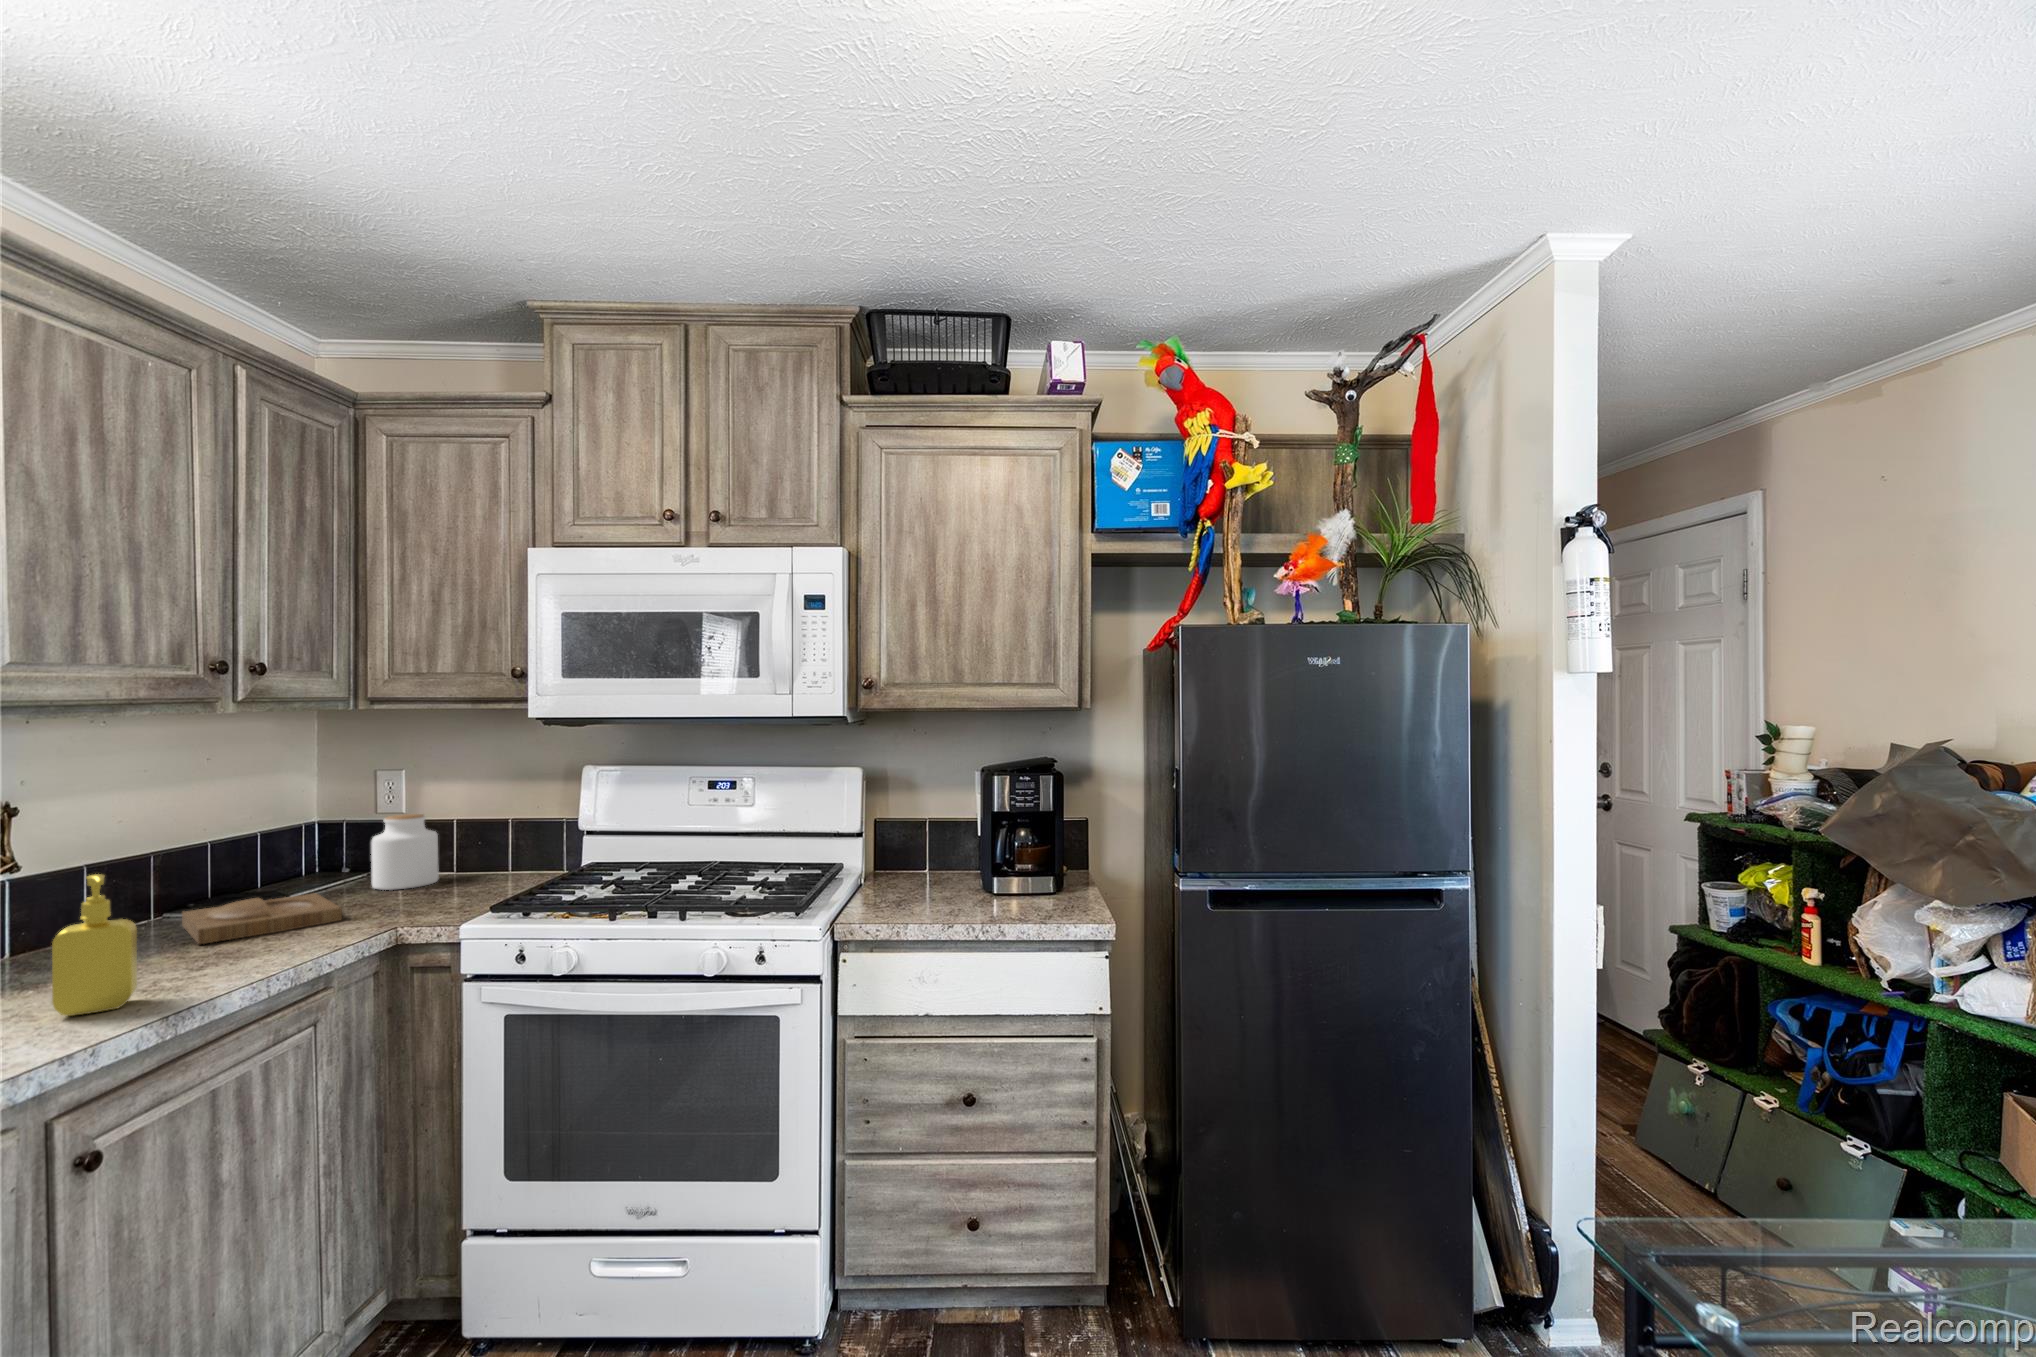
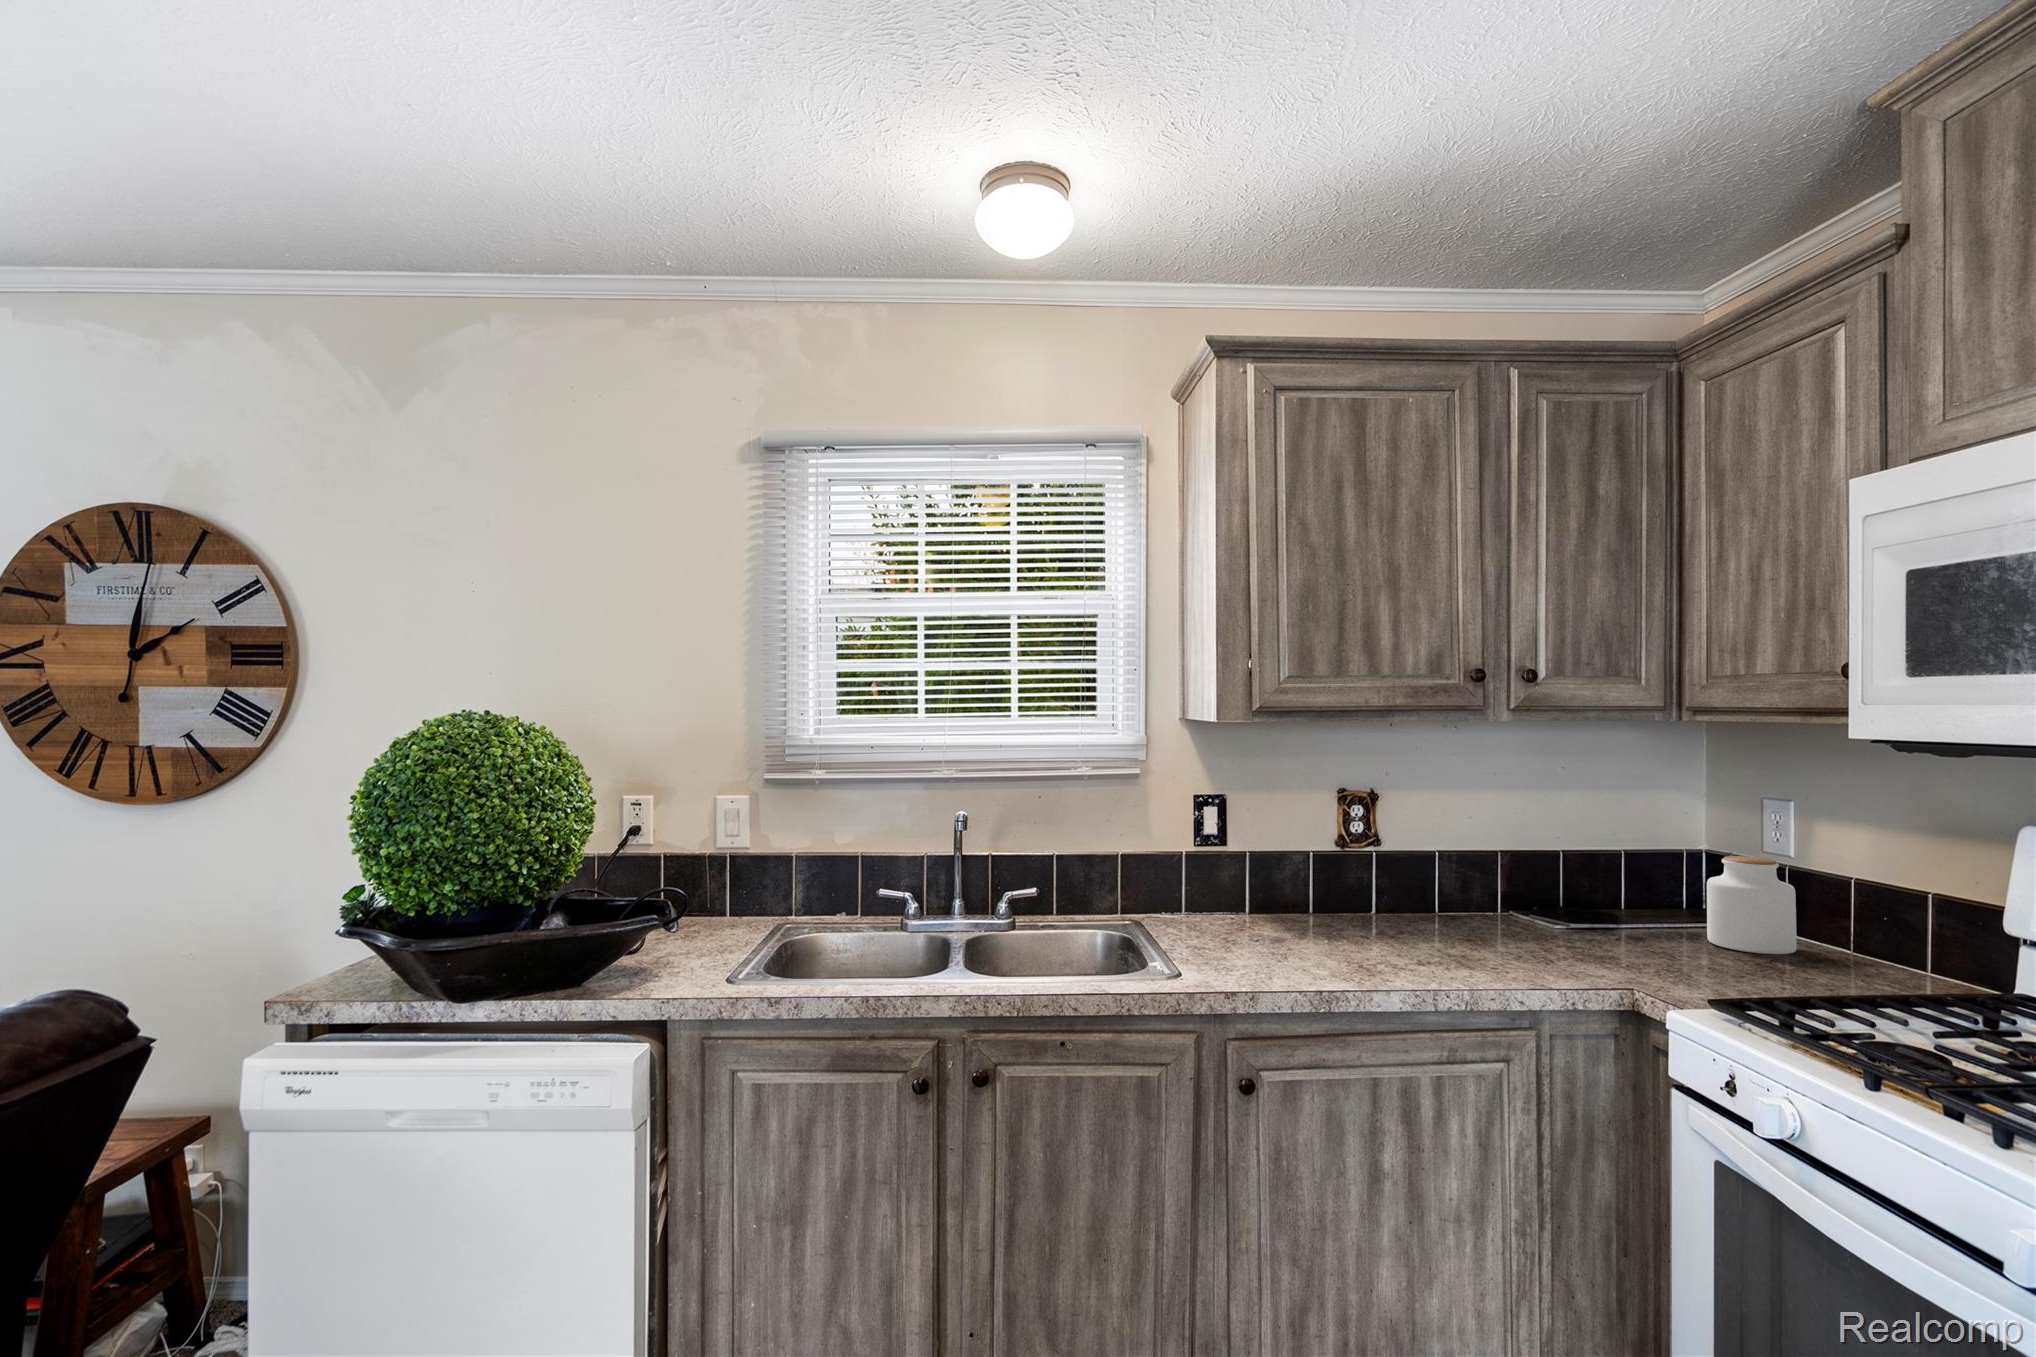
soap dispenser: present [52,874,137,1016] -> none [1281,852,1338,972]
tray: present [182,893,342,944] -> none [1468,909,1624,963]

